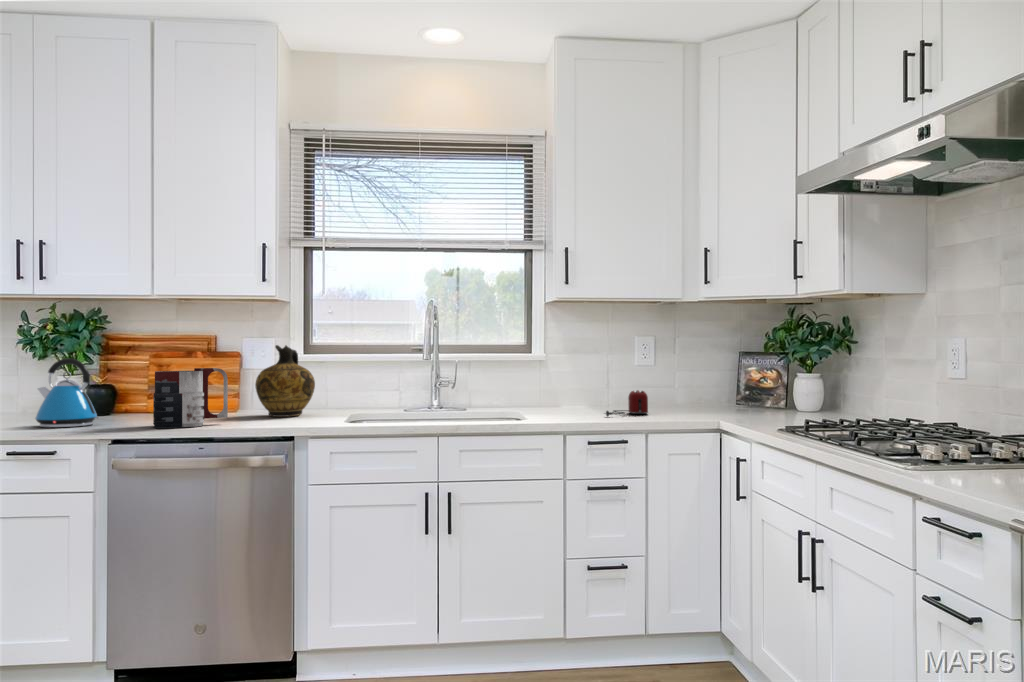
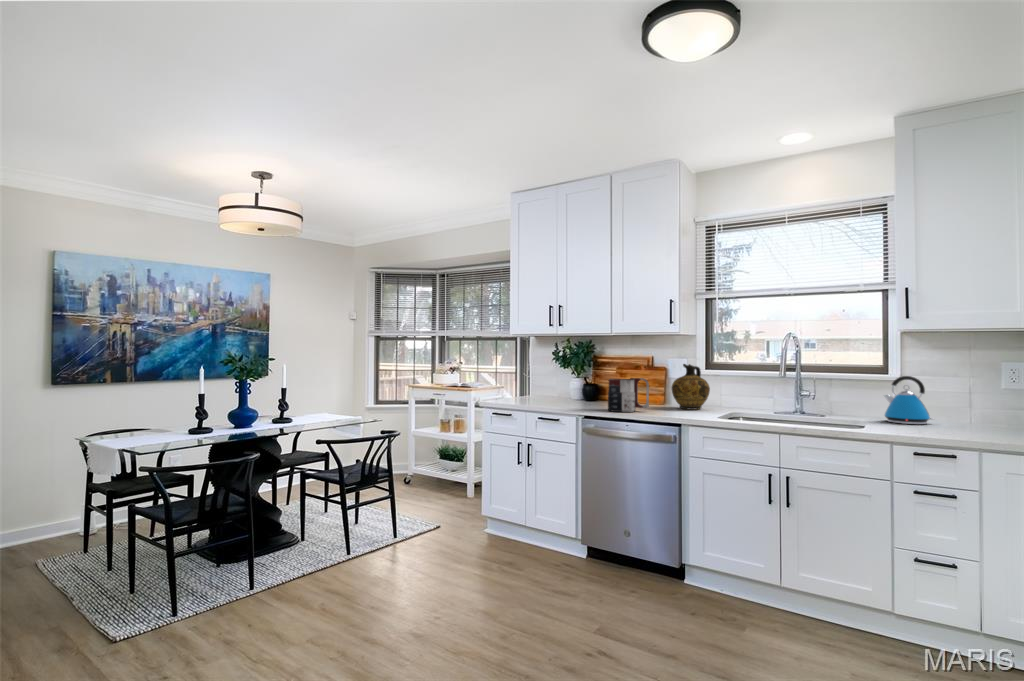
kettle: present [35,358,100,428] -> present [884,376,933,424]
toaster: present [605,390,648,416] -> none [945,412,1005,435]

